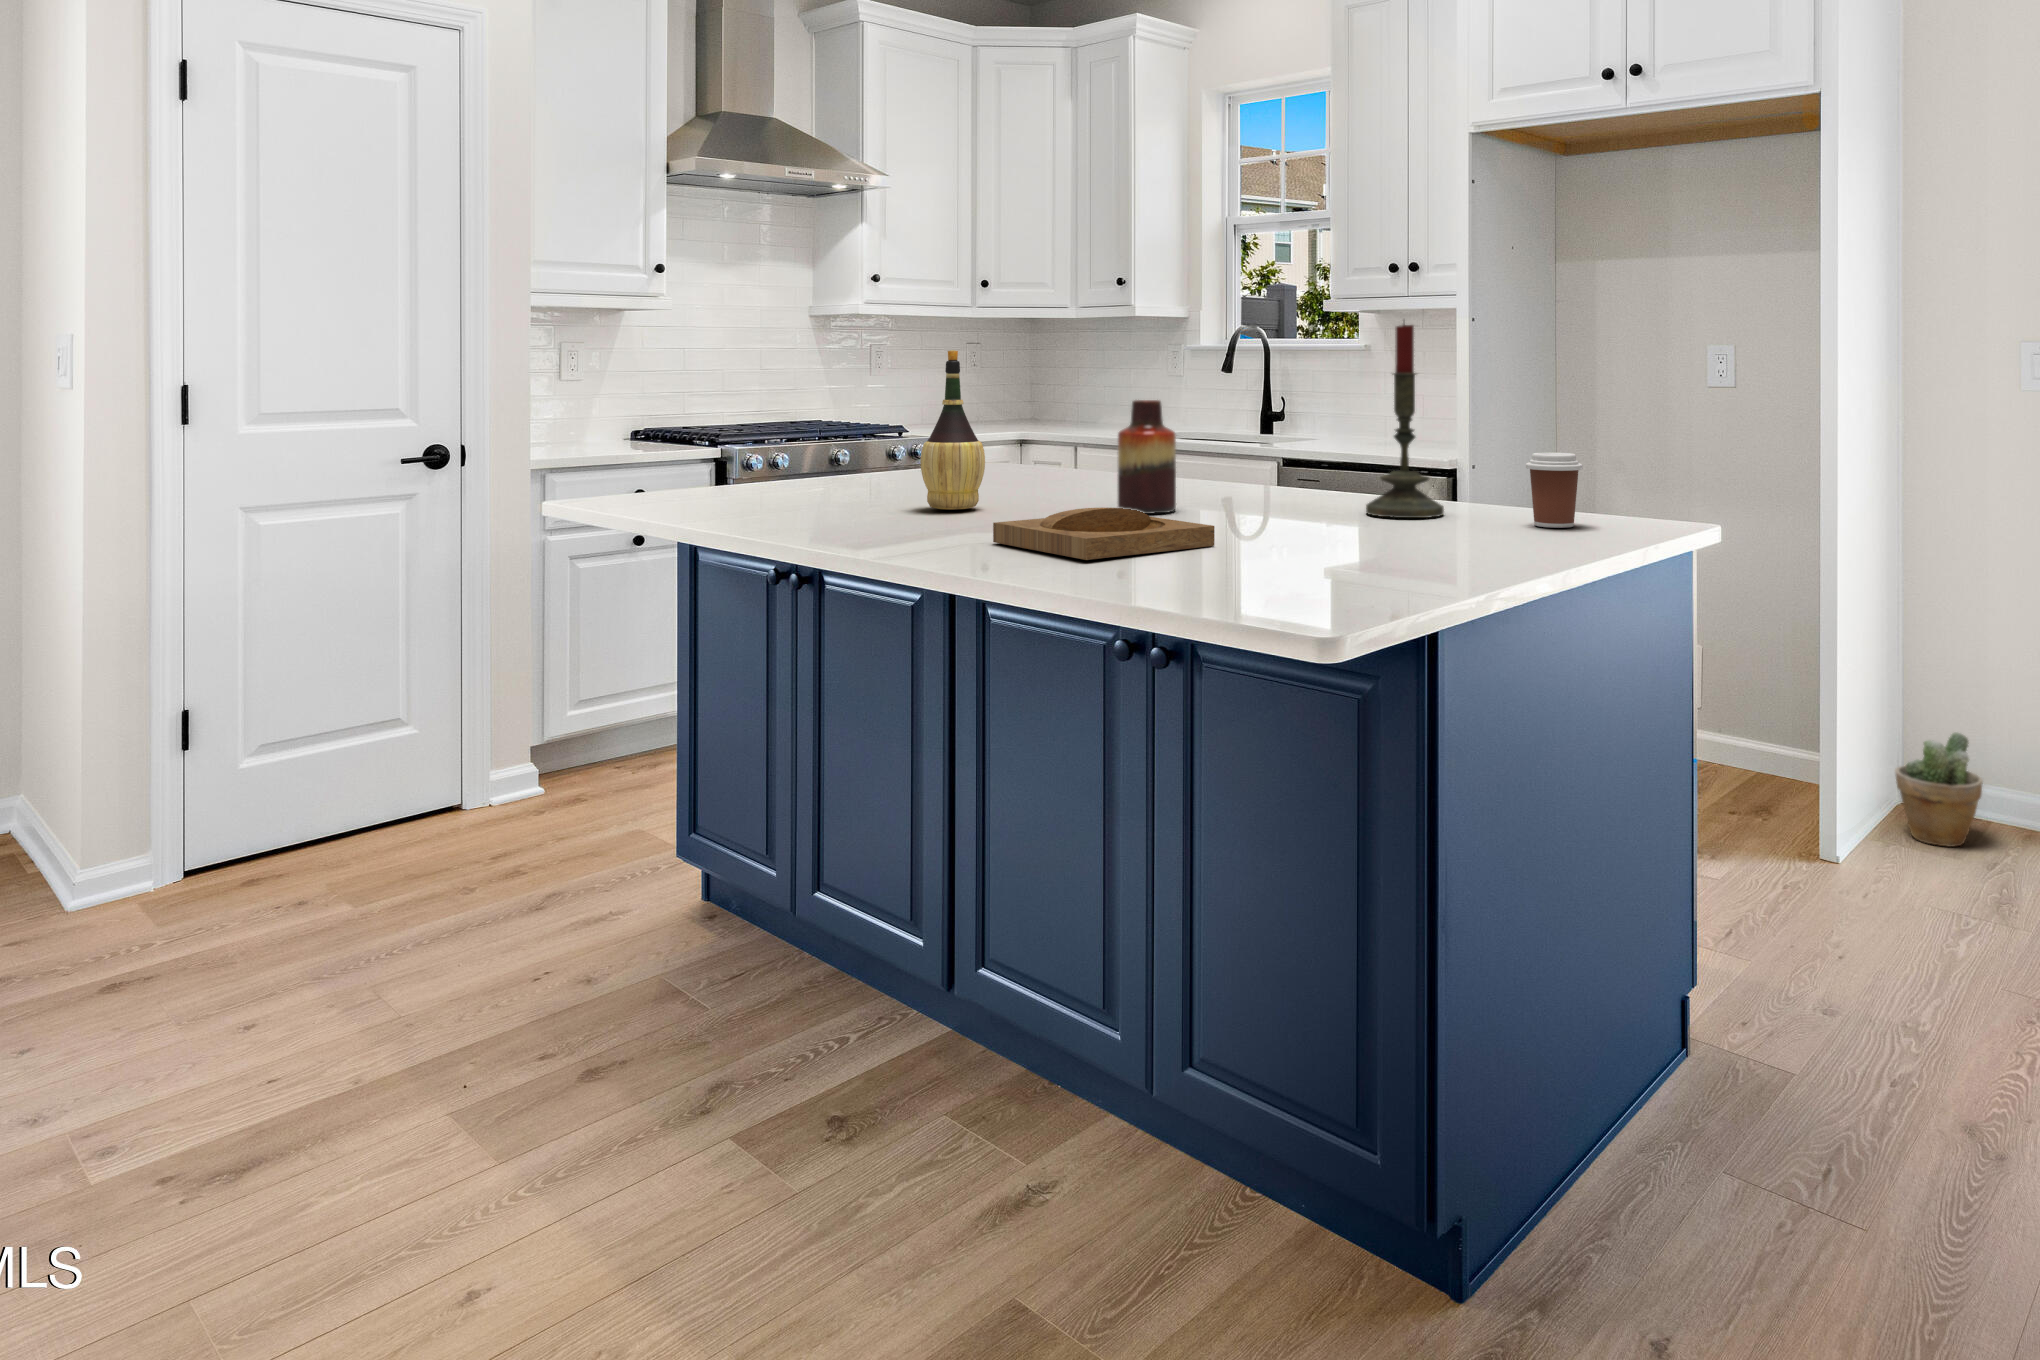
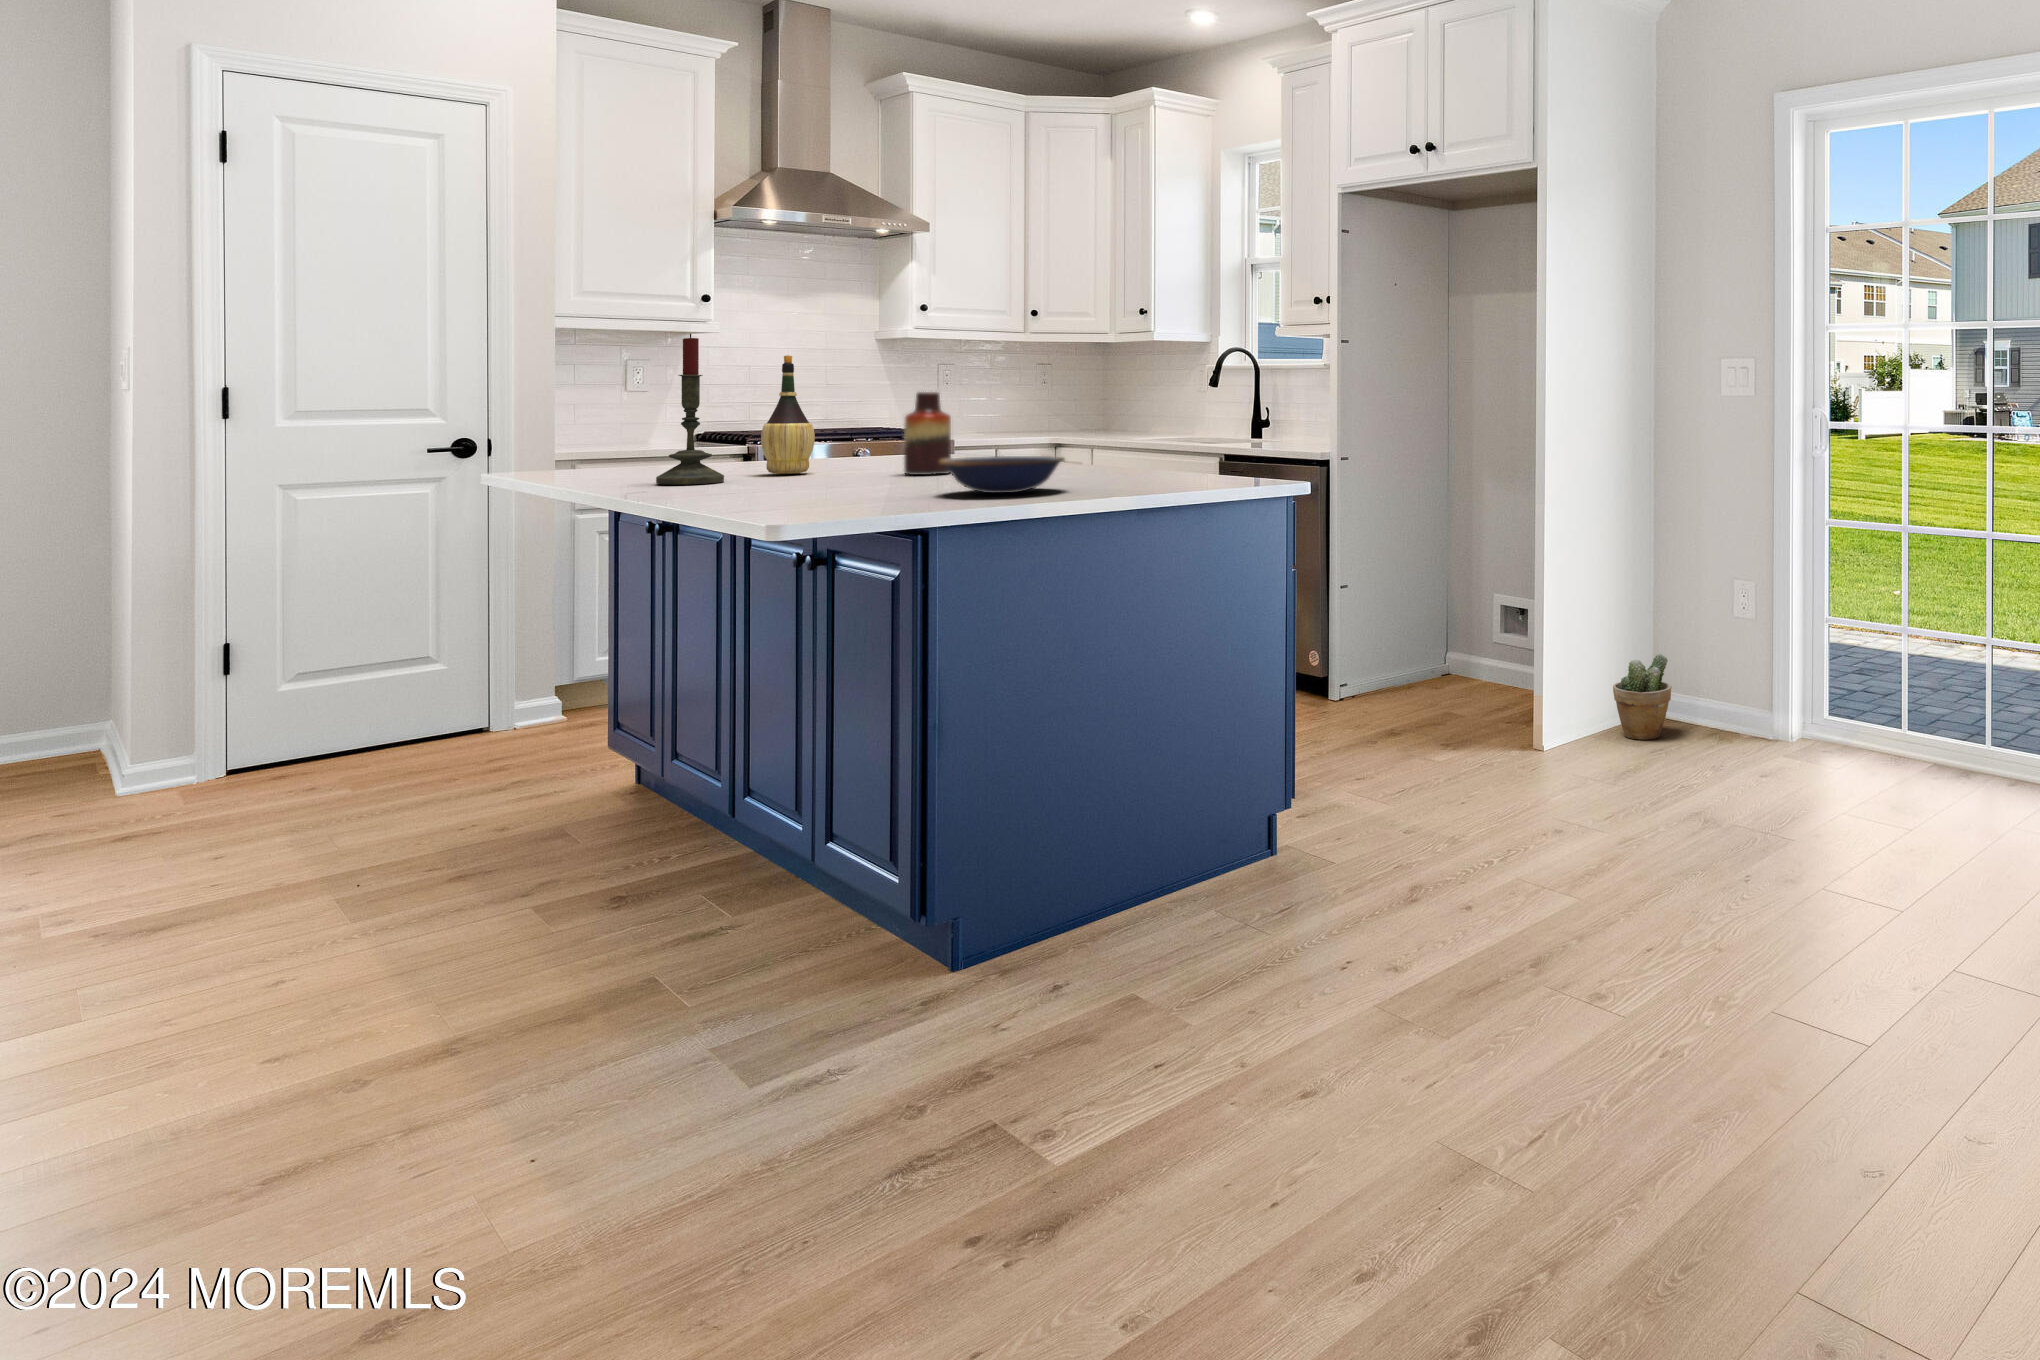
candle: present [1366,324,1444,518] -> present [656,334,724,485]
coffee cup: present [1526,452,1583,528] -> none [1164,427,1203,479]
bowl: none [1315,500,1490,560] -> present [939,456,1064,493]
tray: present [993,508,1215,560] -> none [748,464,900,495]

